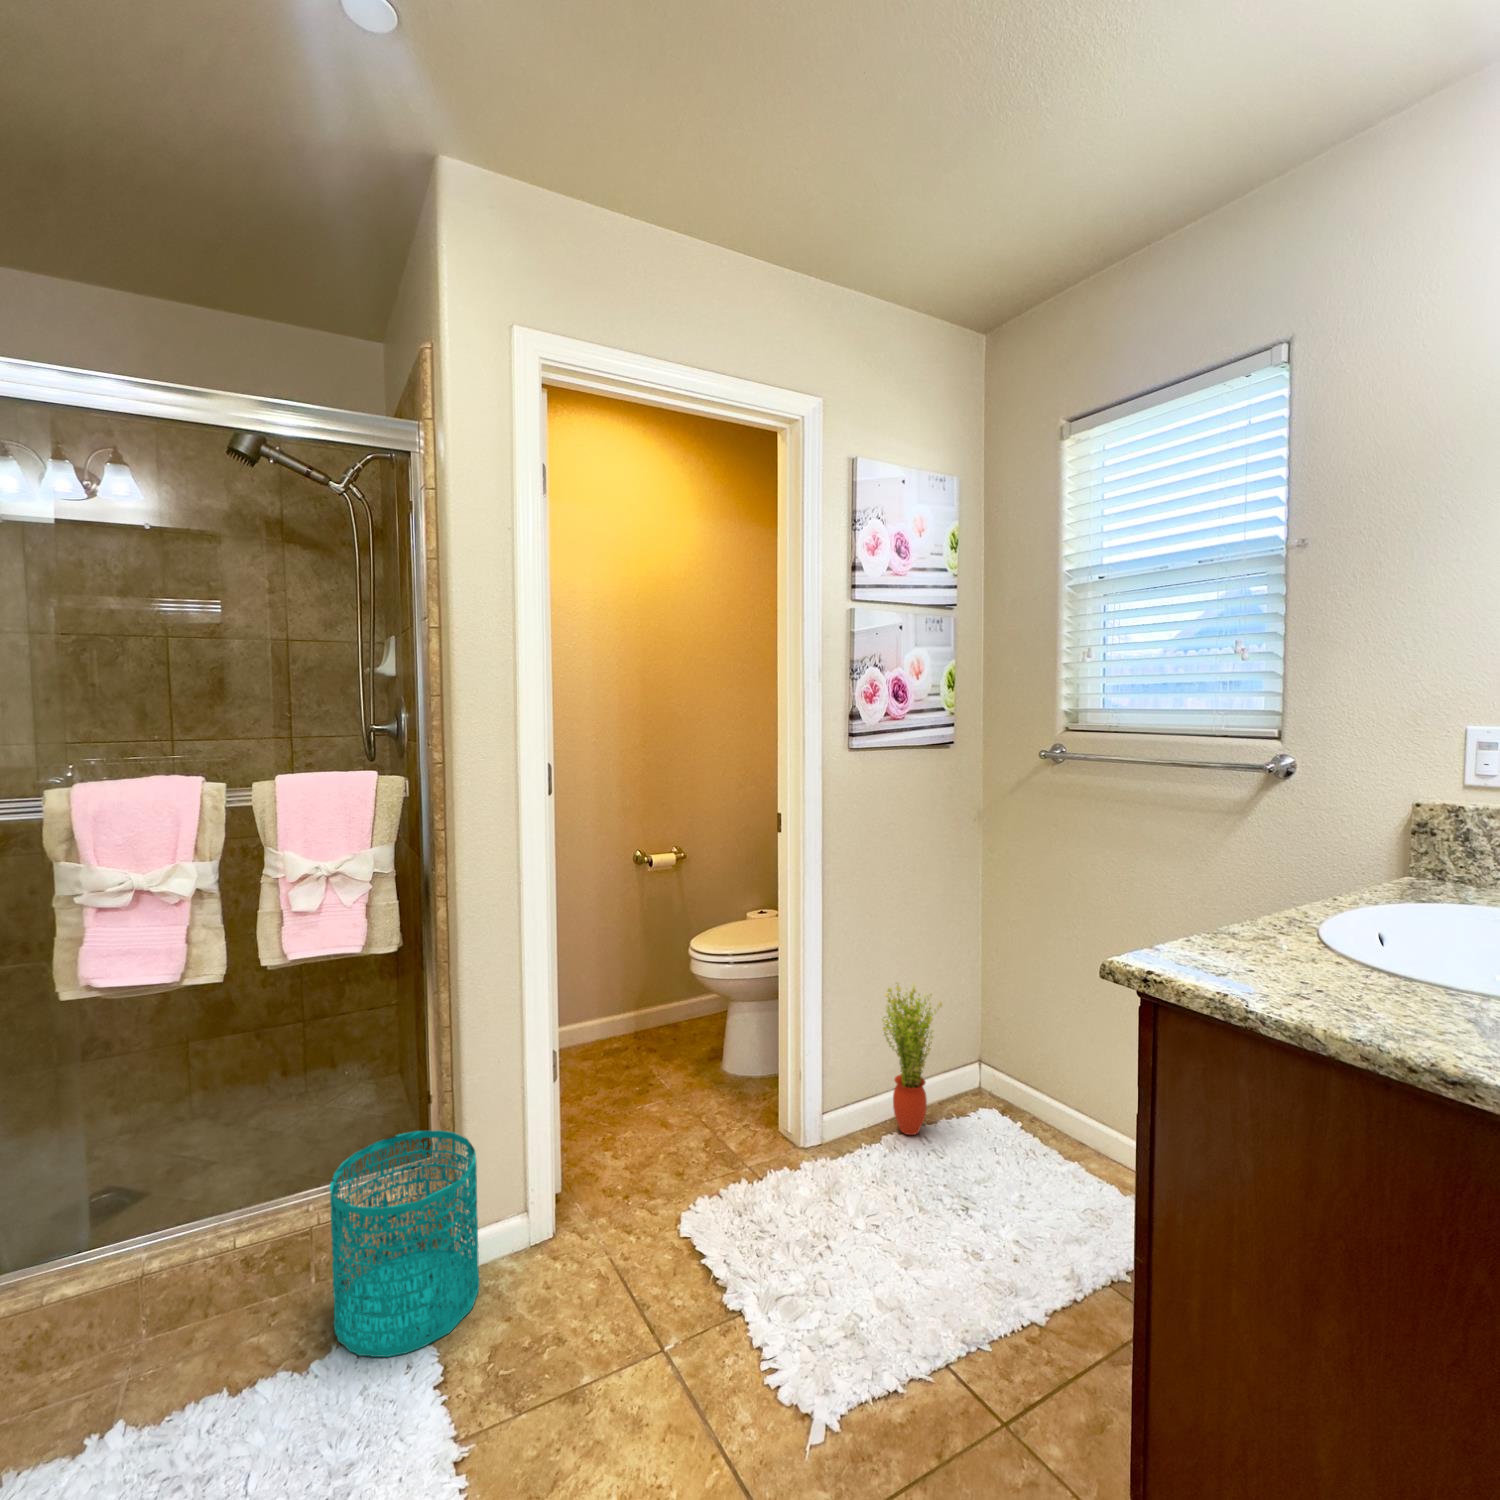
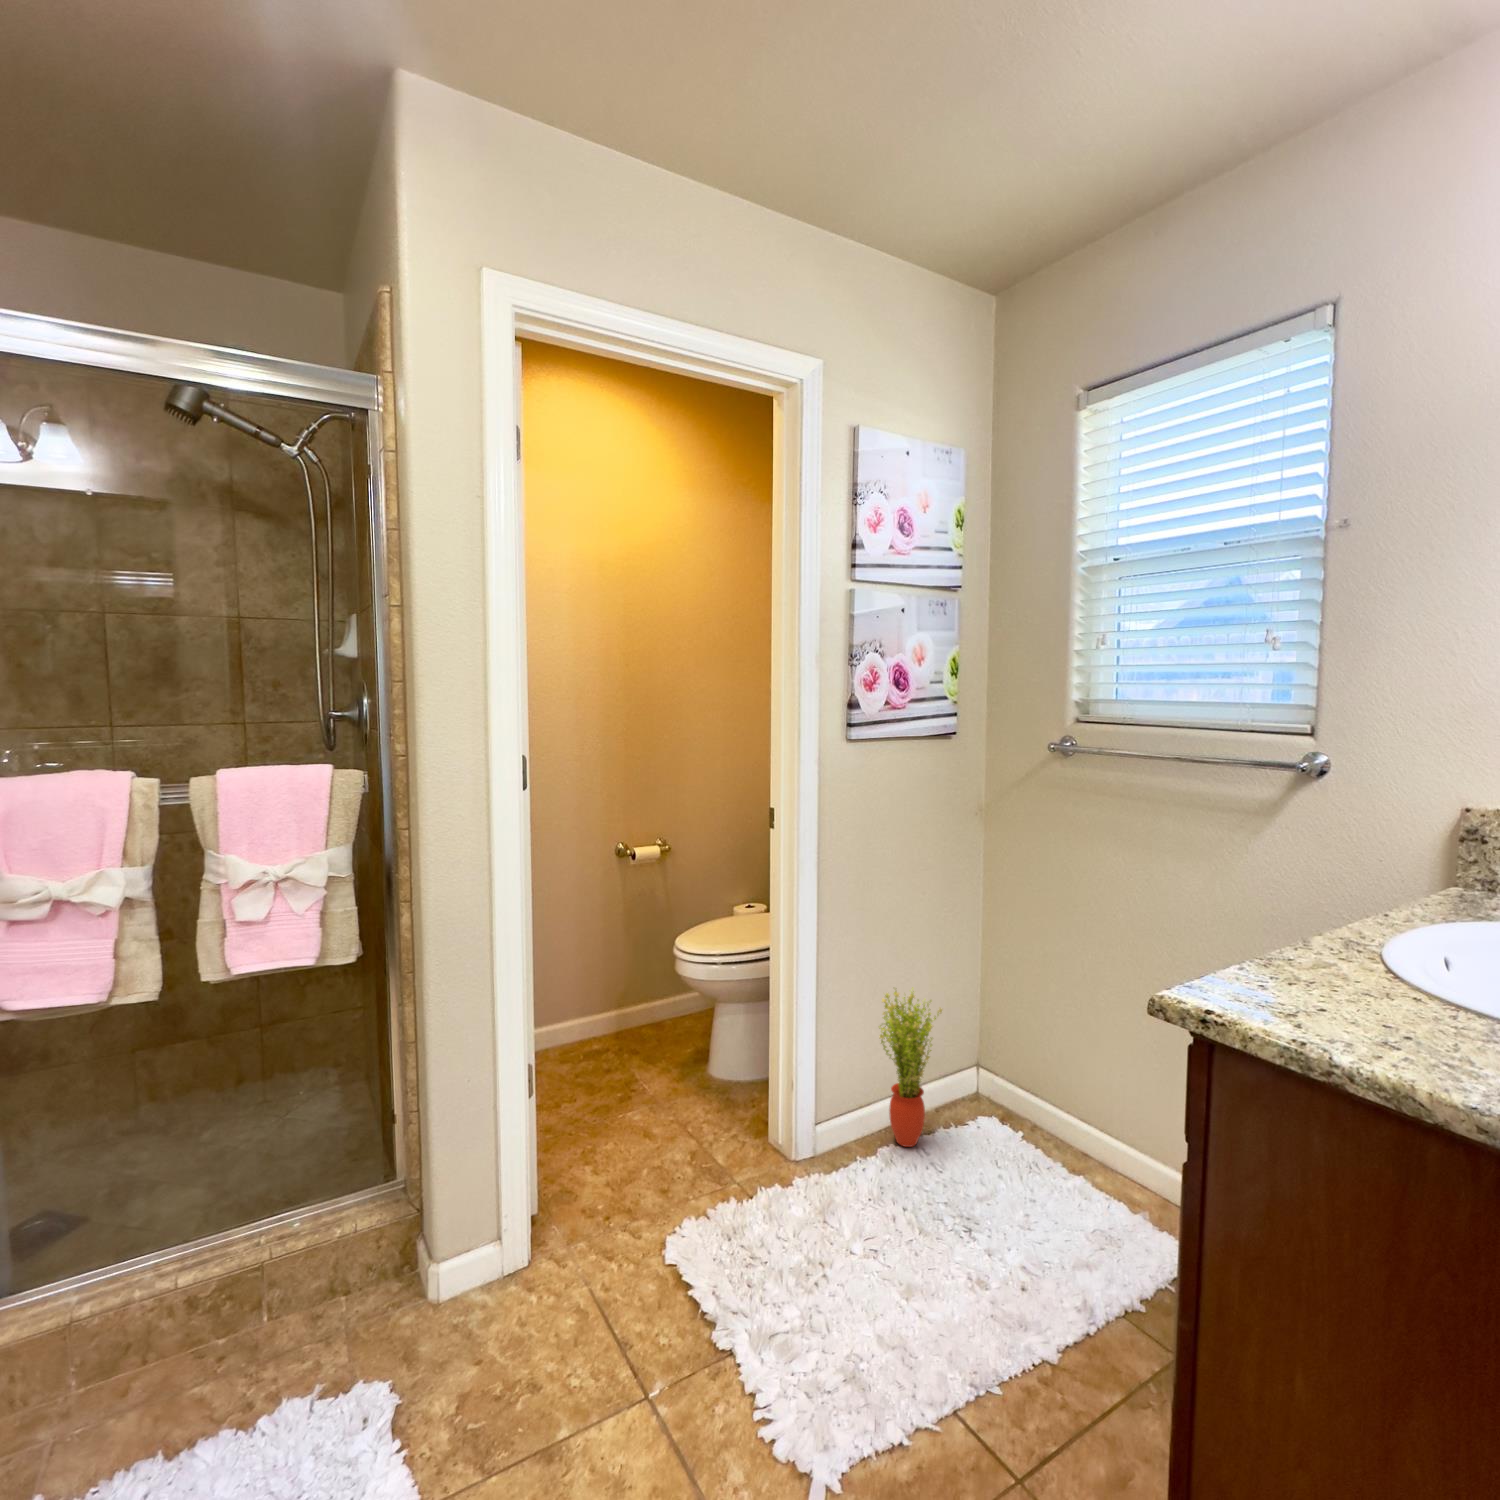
wastebasket: present [329,1130,479,1357] -> none [279,1155,447,1409]

